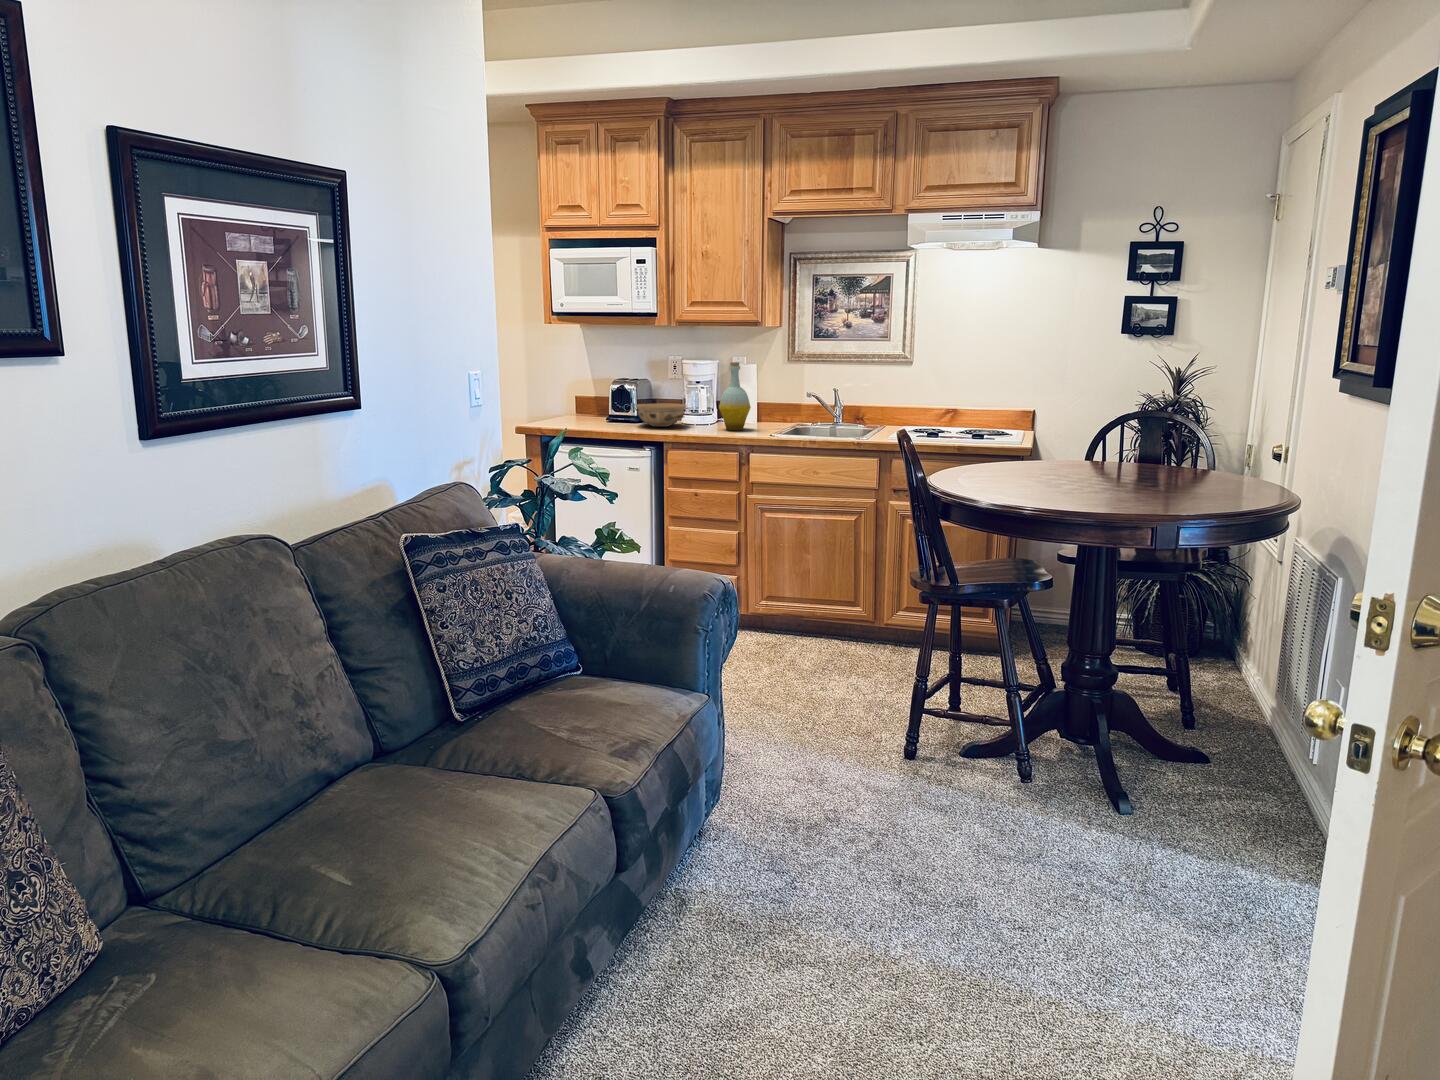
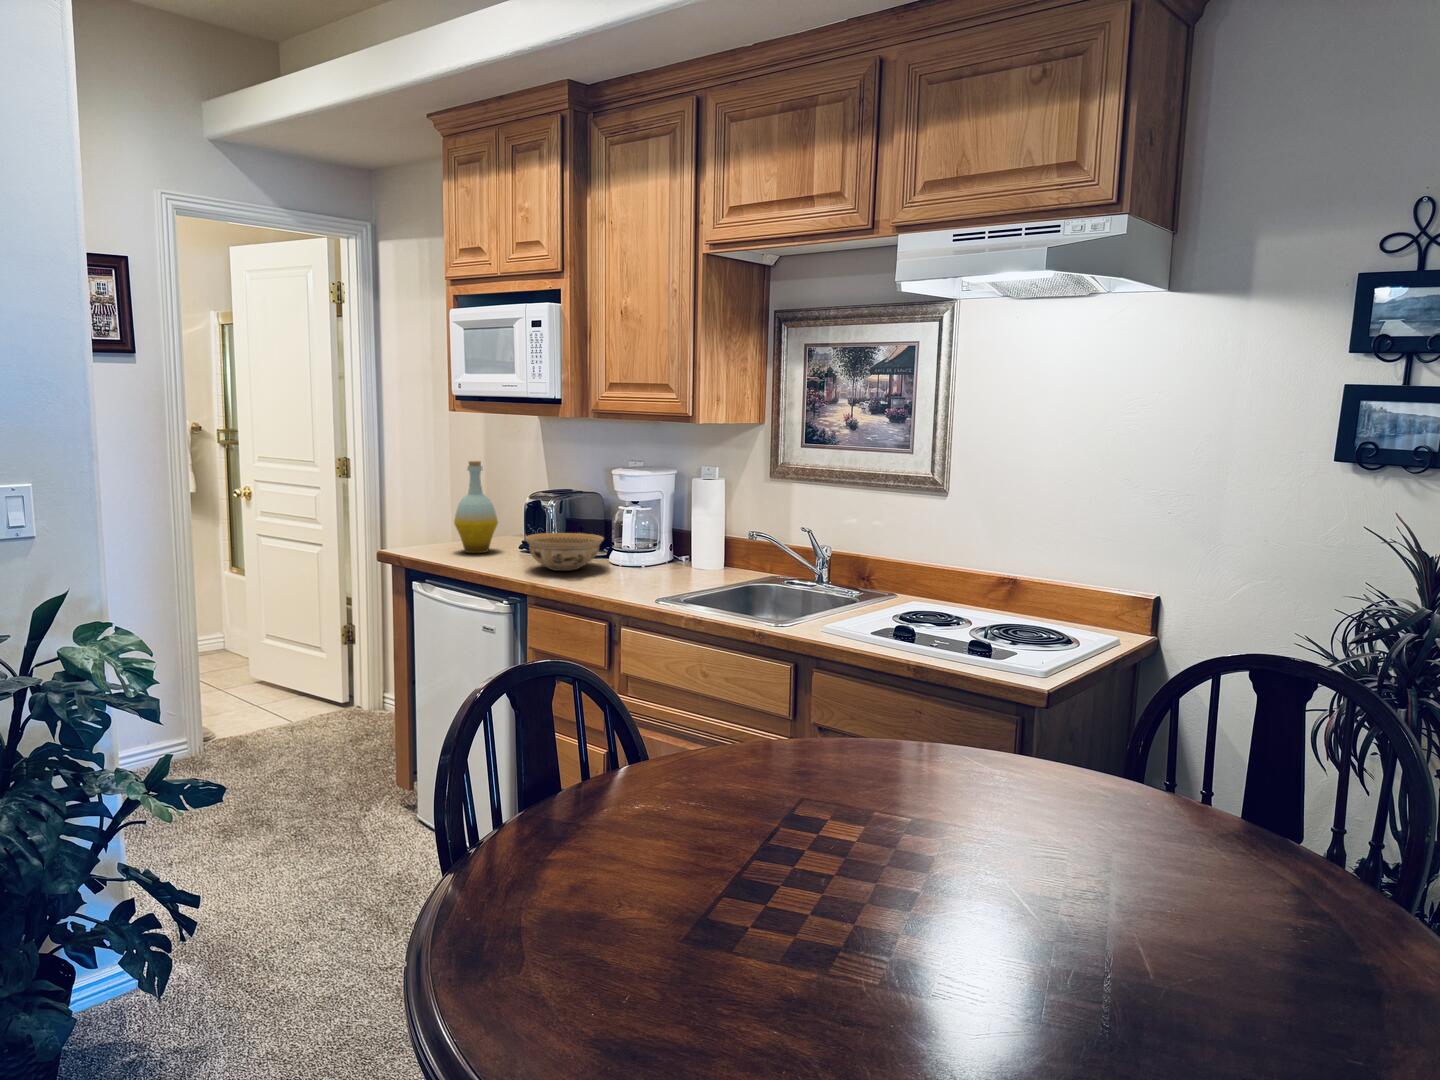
bottle: present [719,362,751,430] -> present [454,461,498,553]

